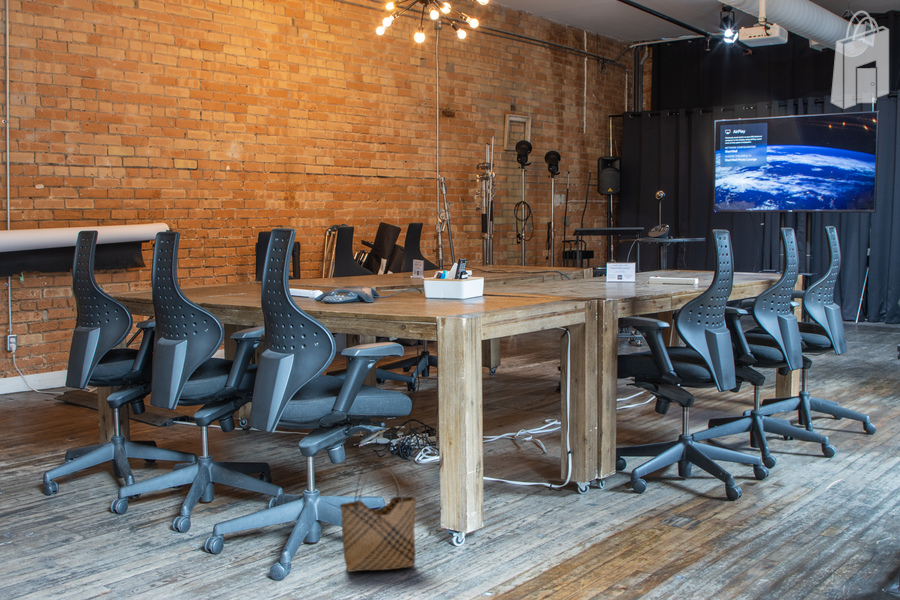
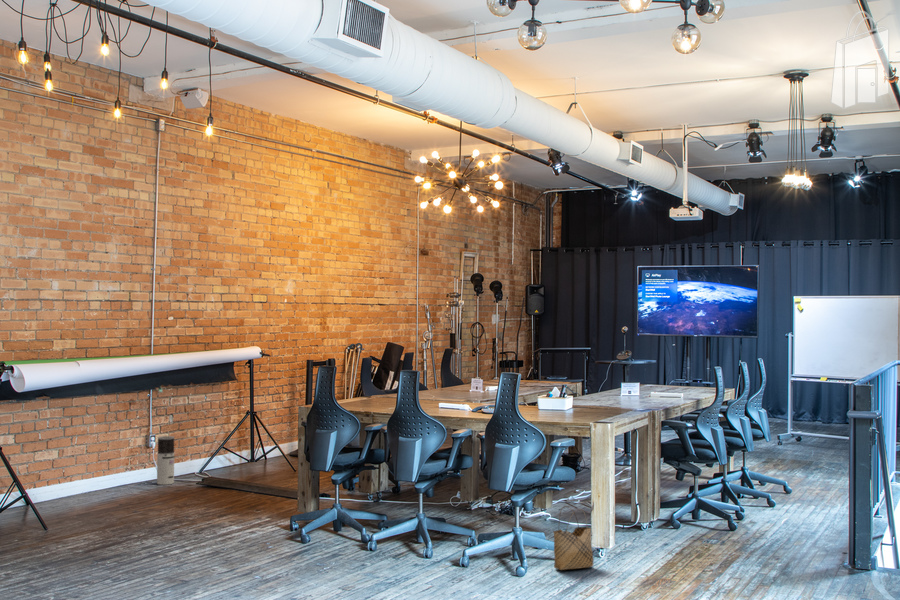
air purifier: none [27,334,52,394] -> present [157,436,174,485]

